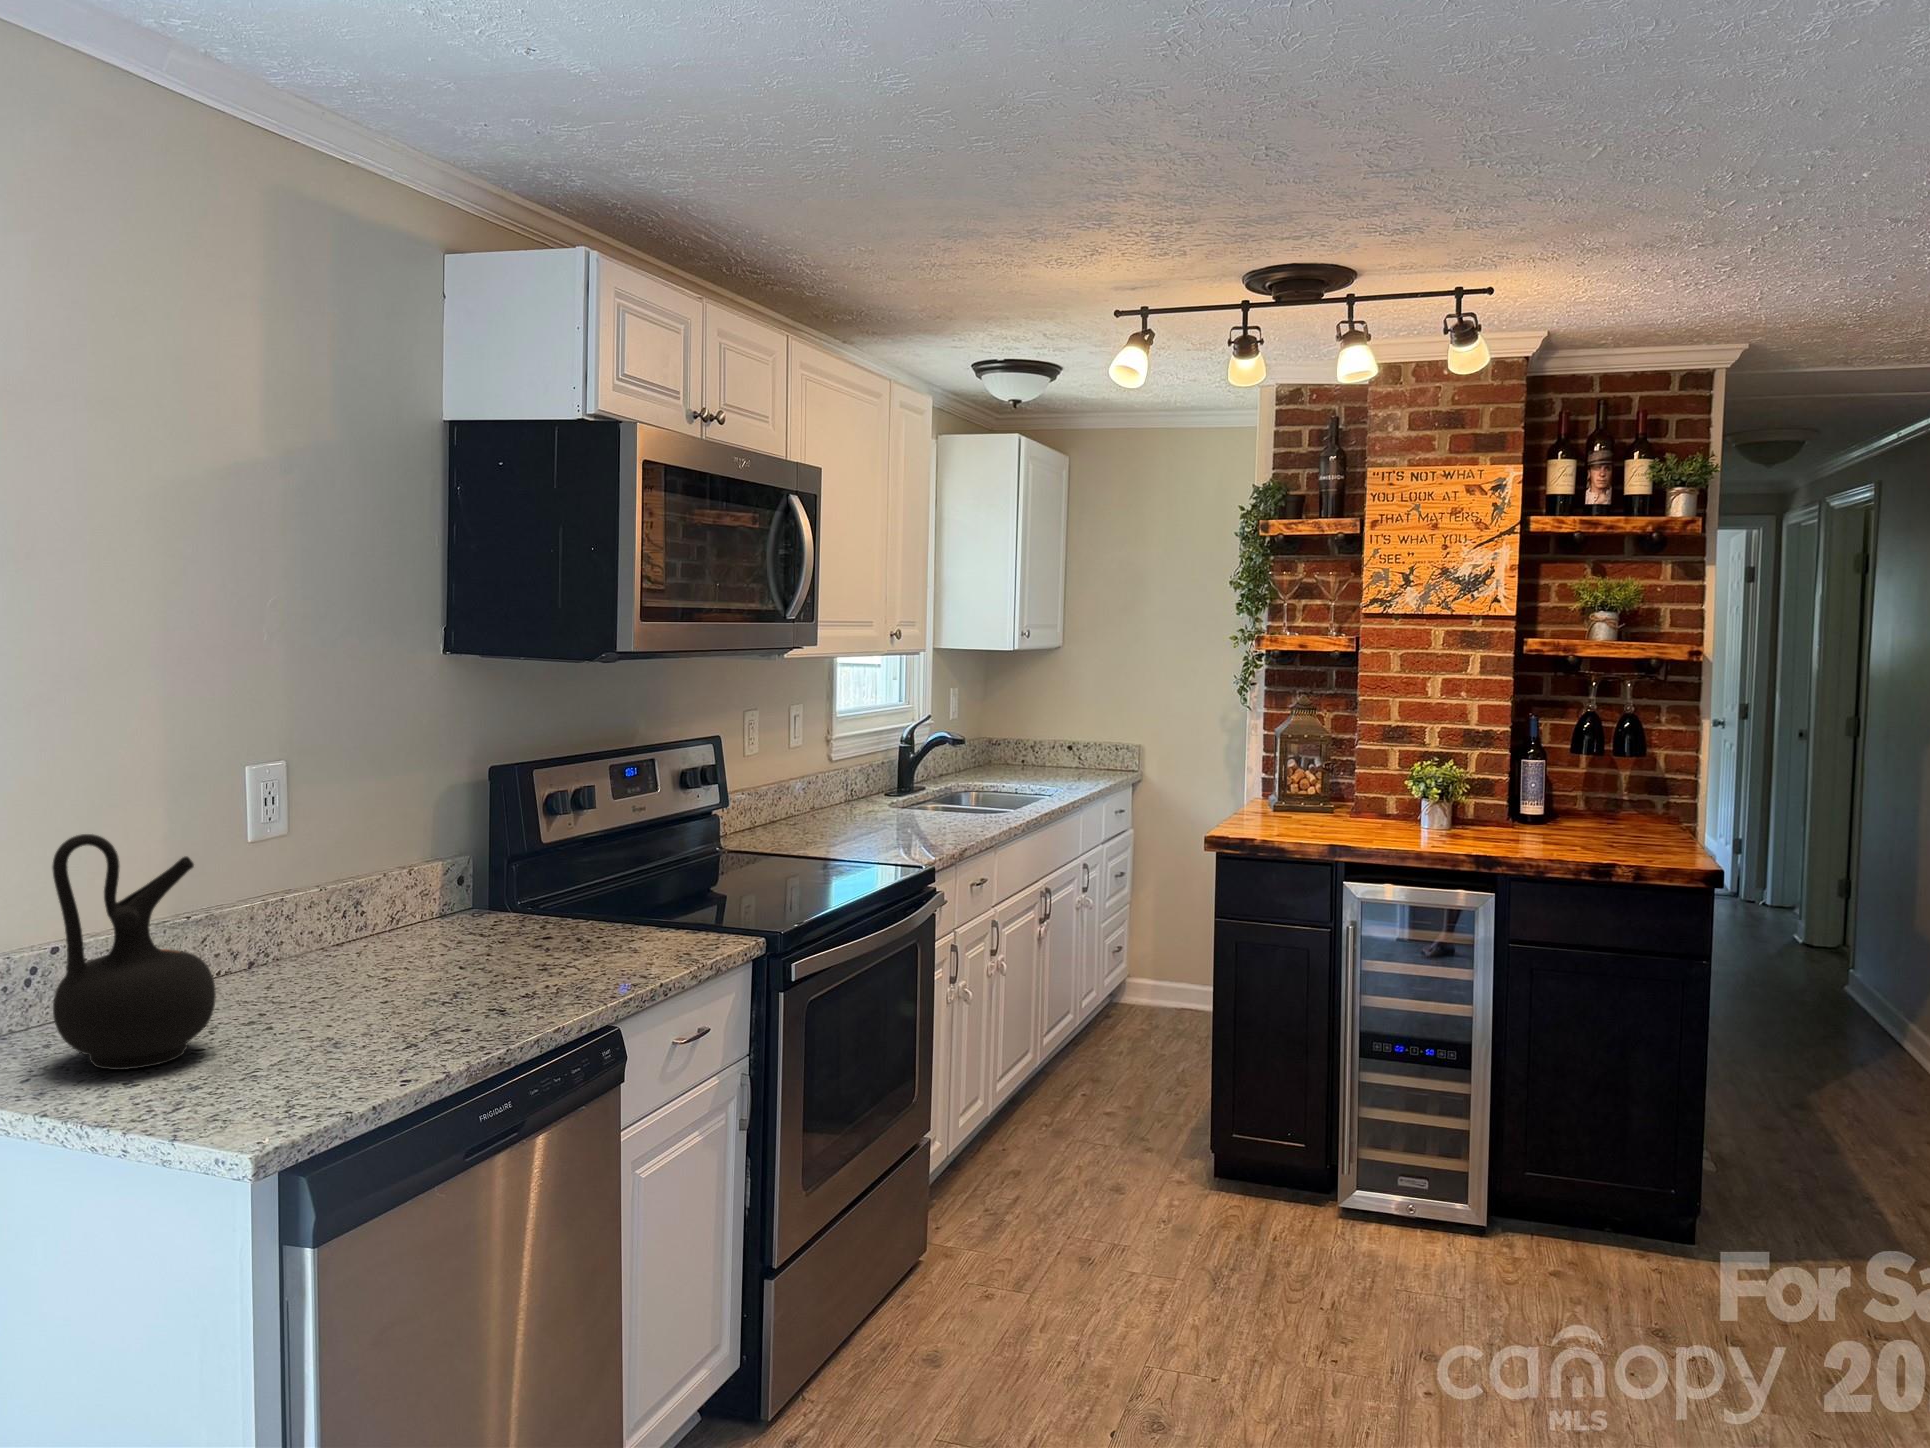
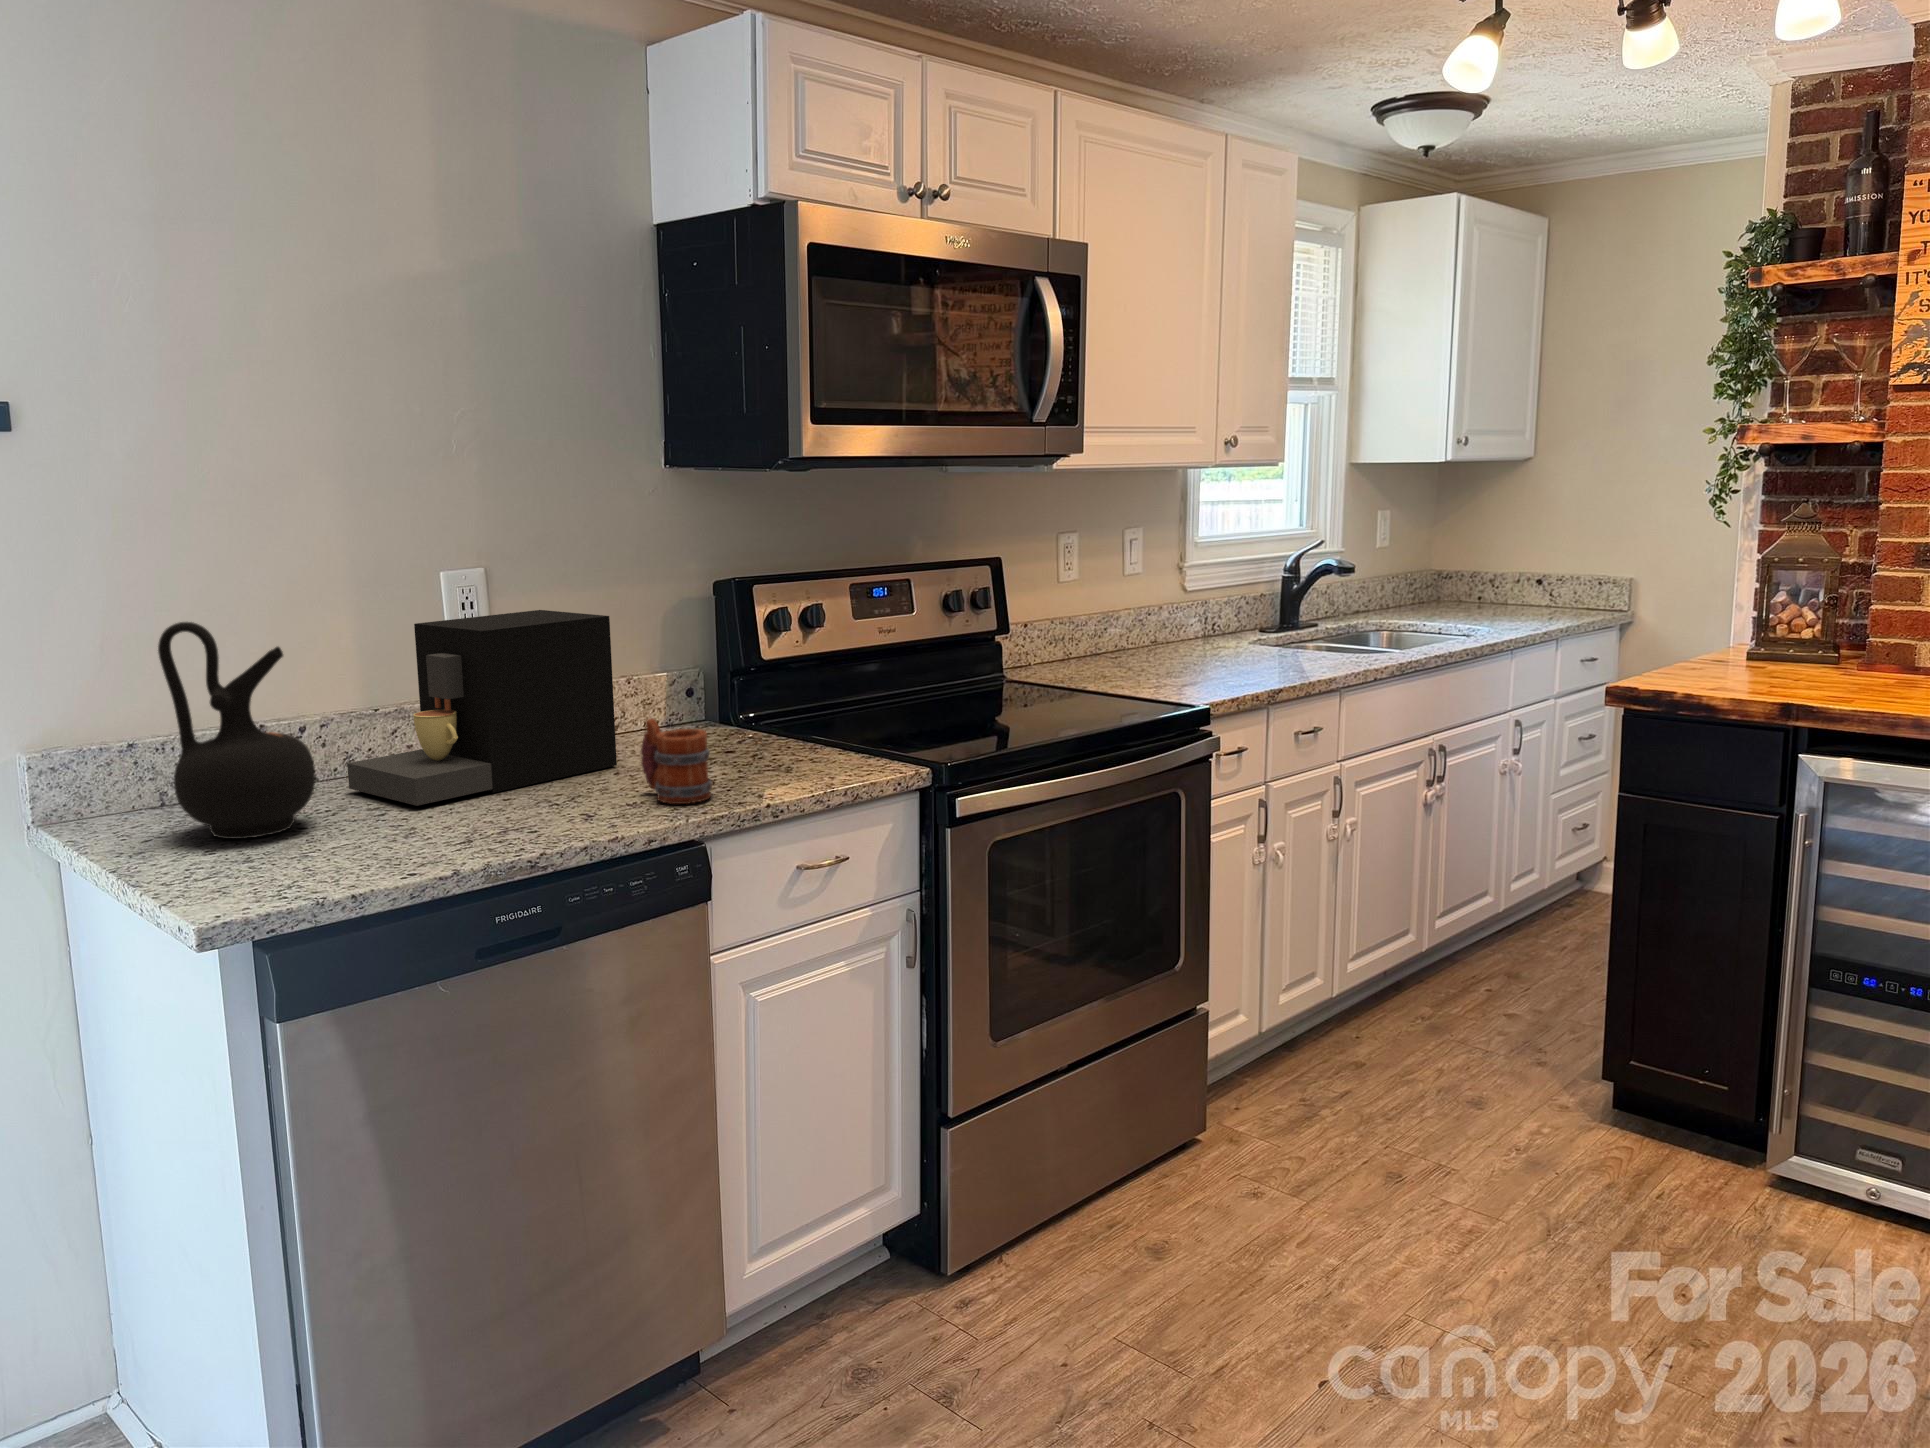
coffee maker: none [186,804,455,1016] -> present [347,610,617,806]
mug: none [524,909,603,991] -> present [641,718,712,804]

